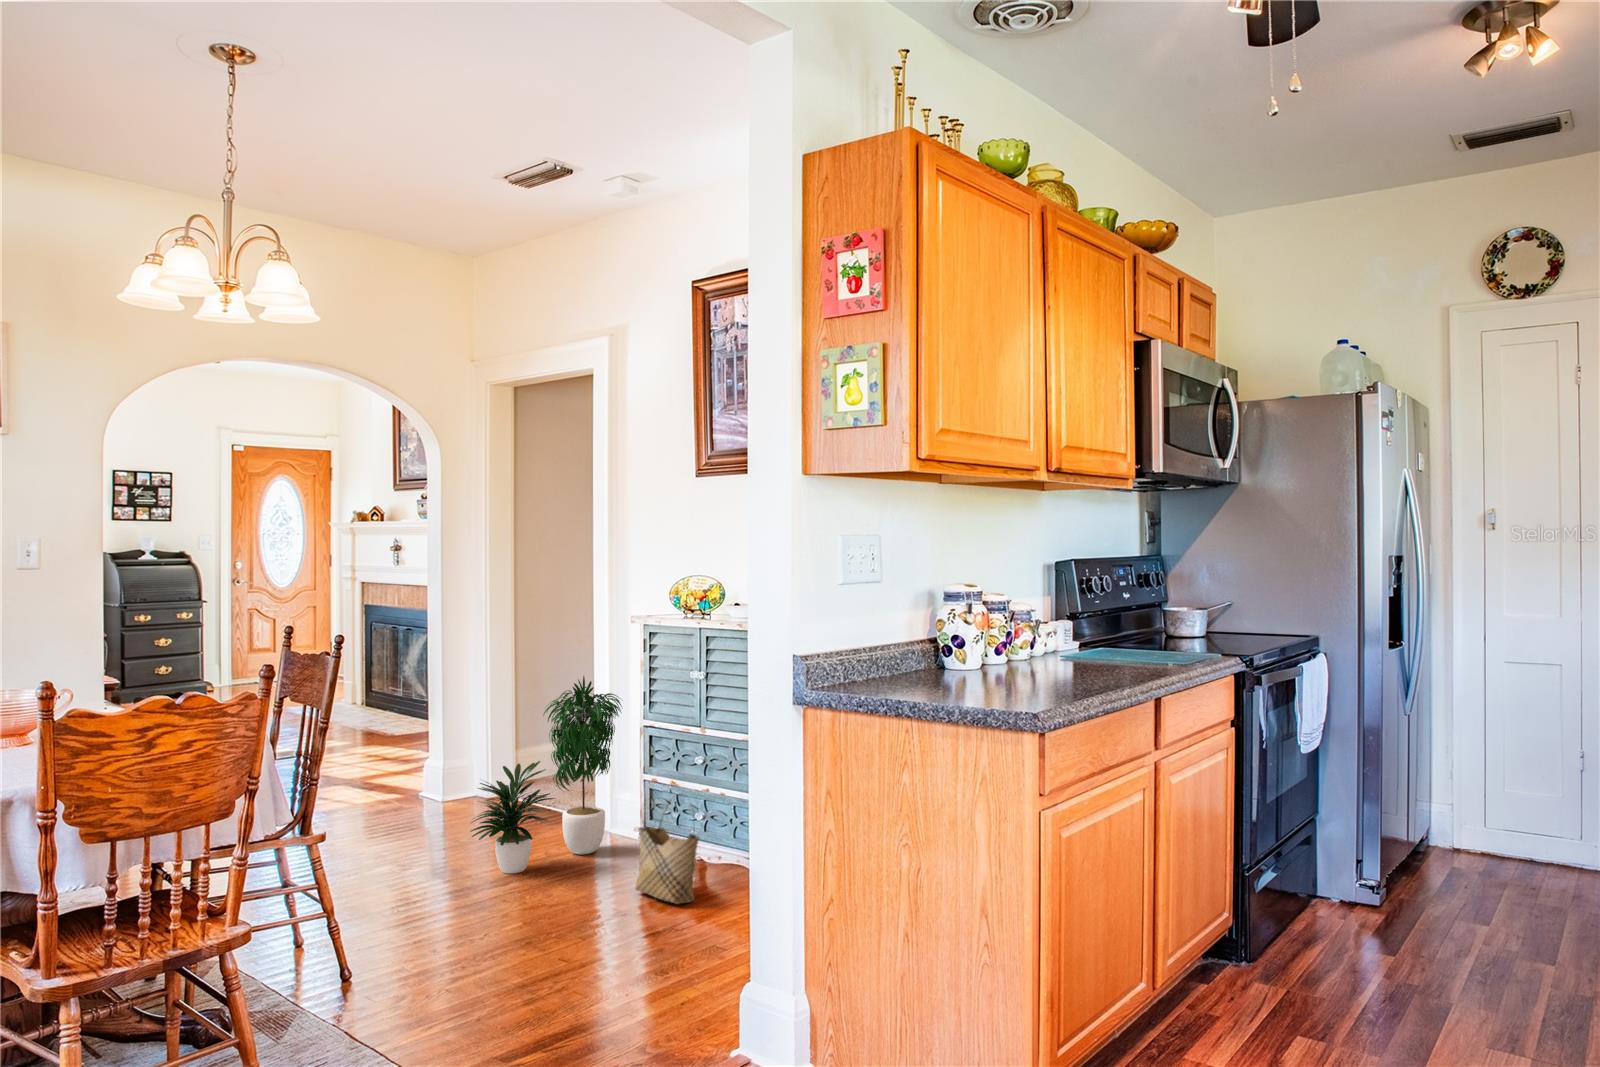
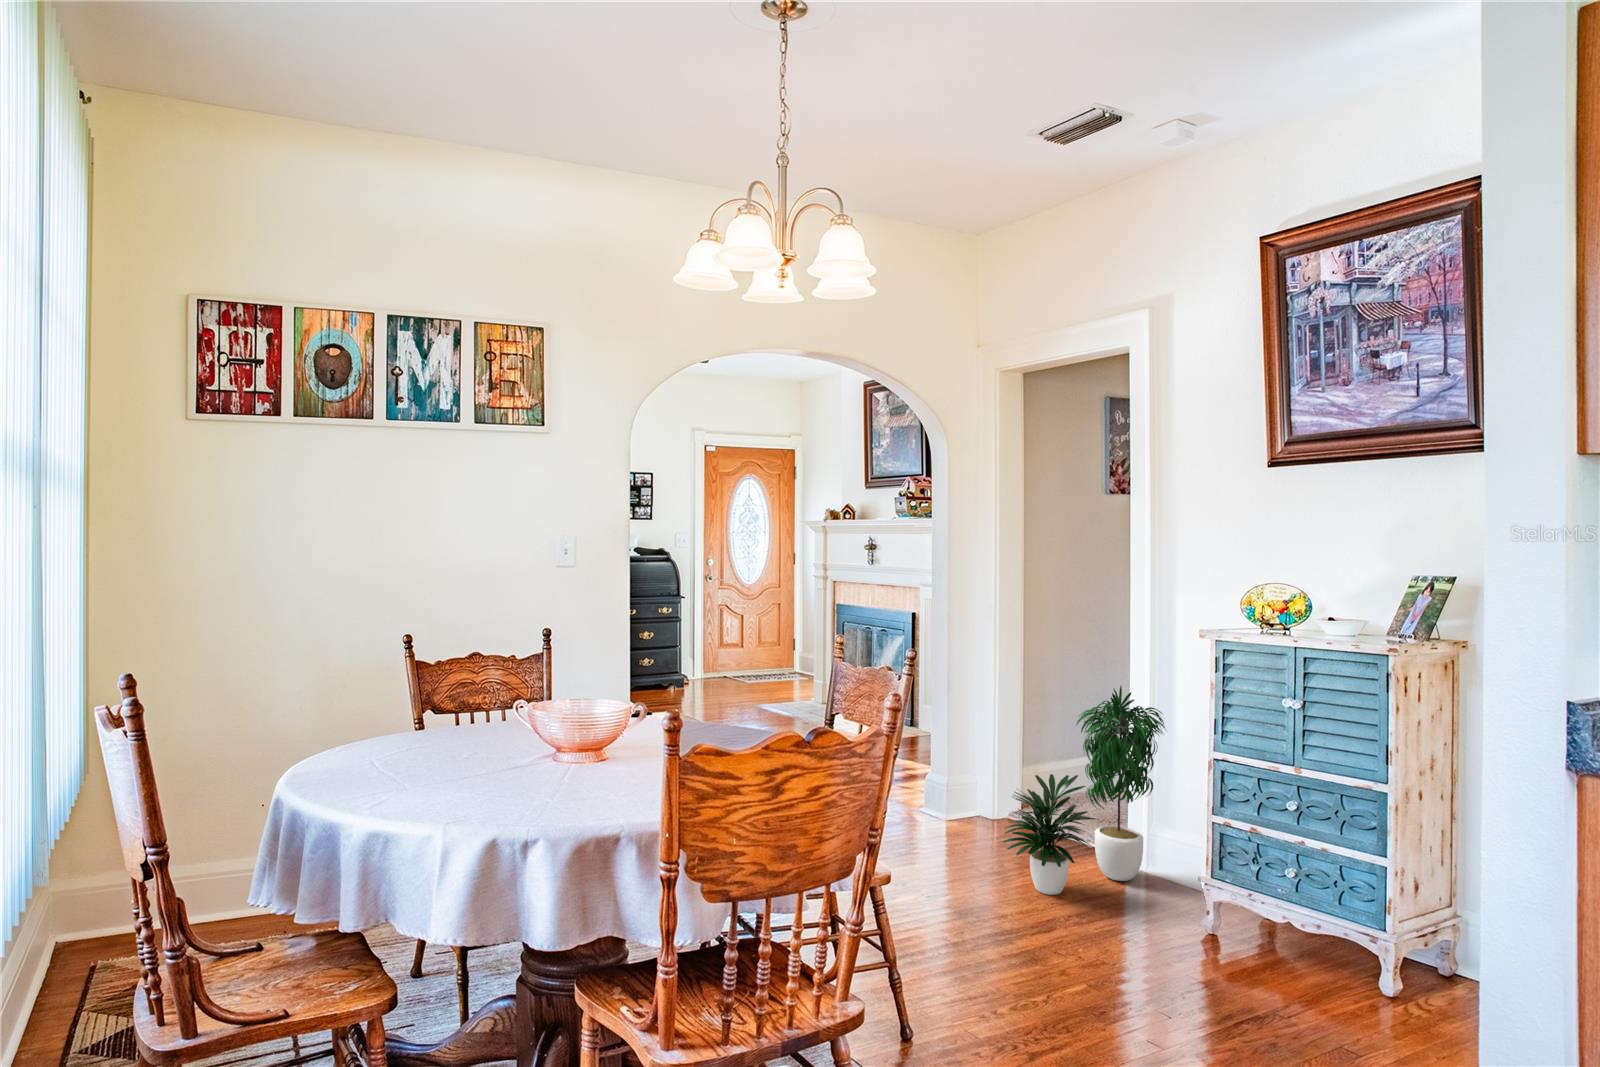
woven basket: present [635,794,699,904] -> none [1210,845,1305,986]

